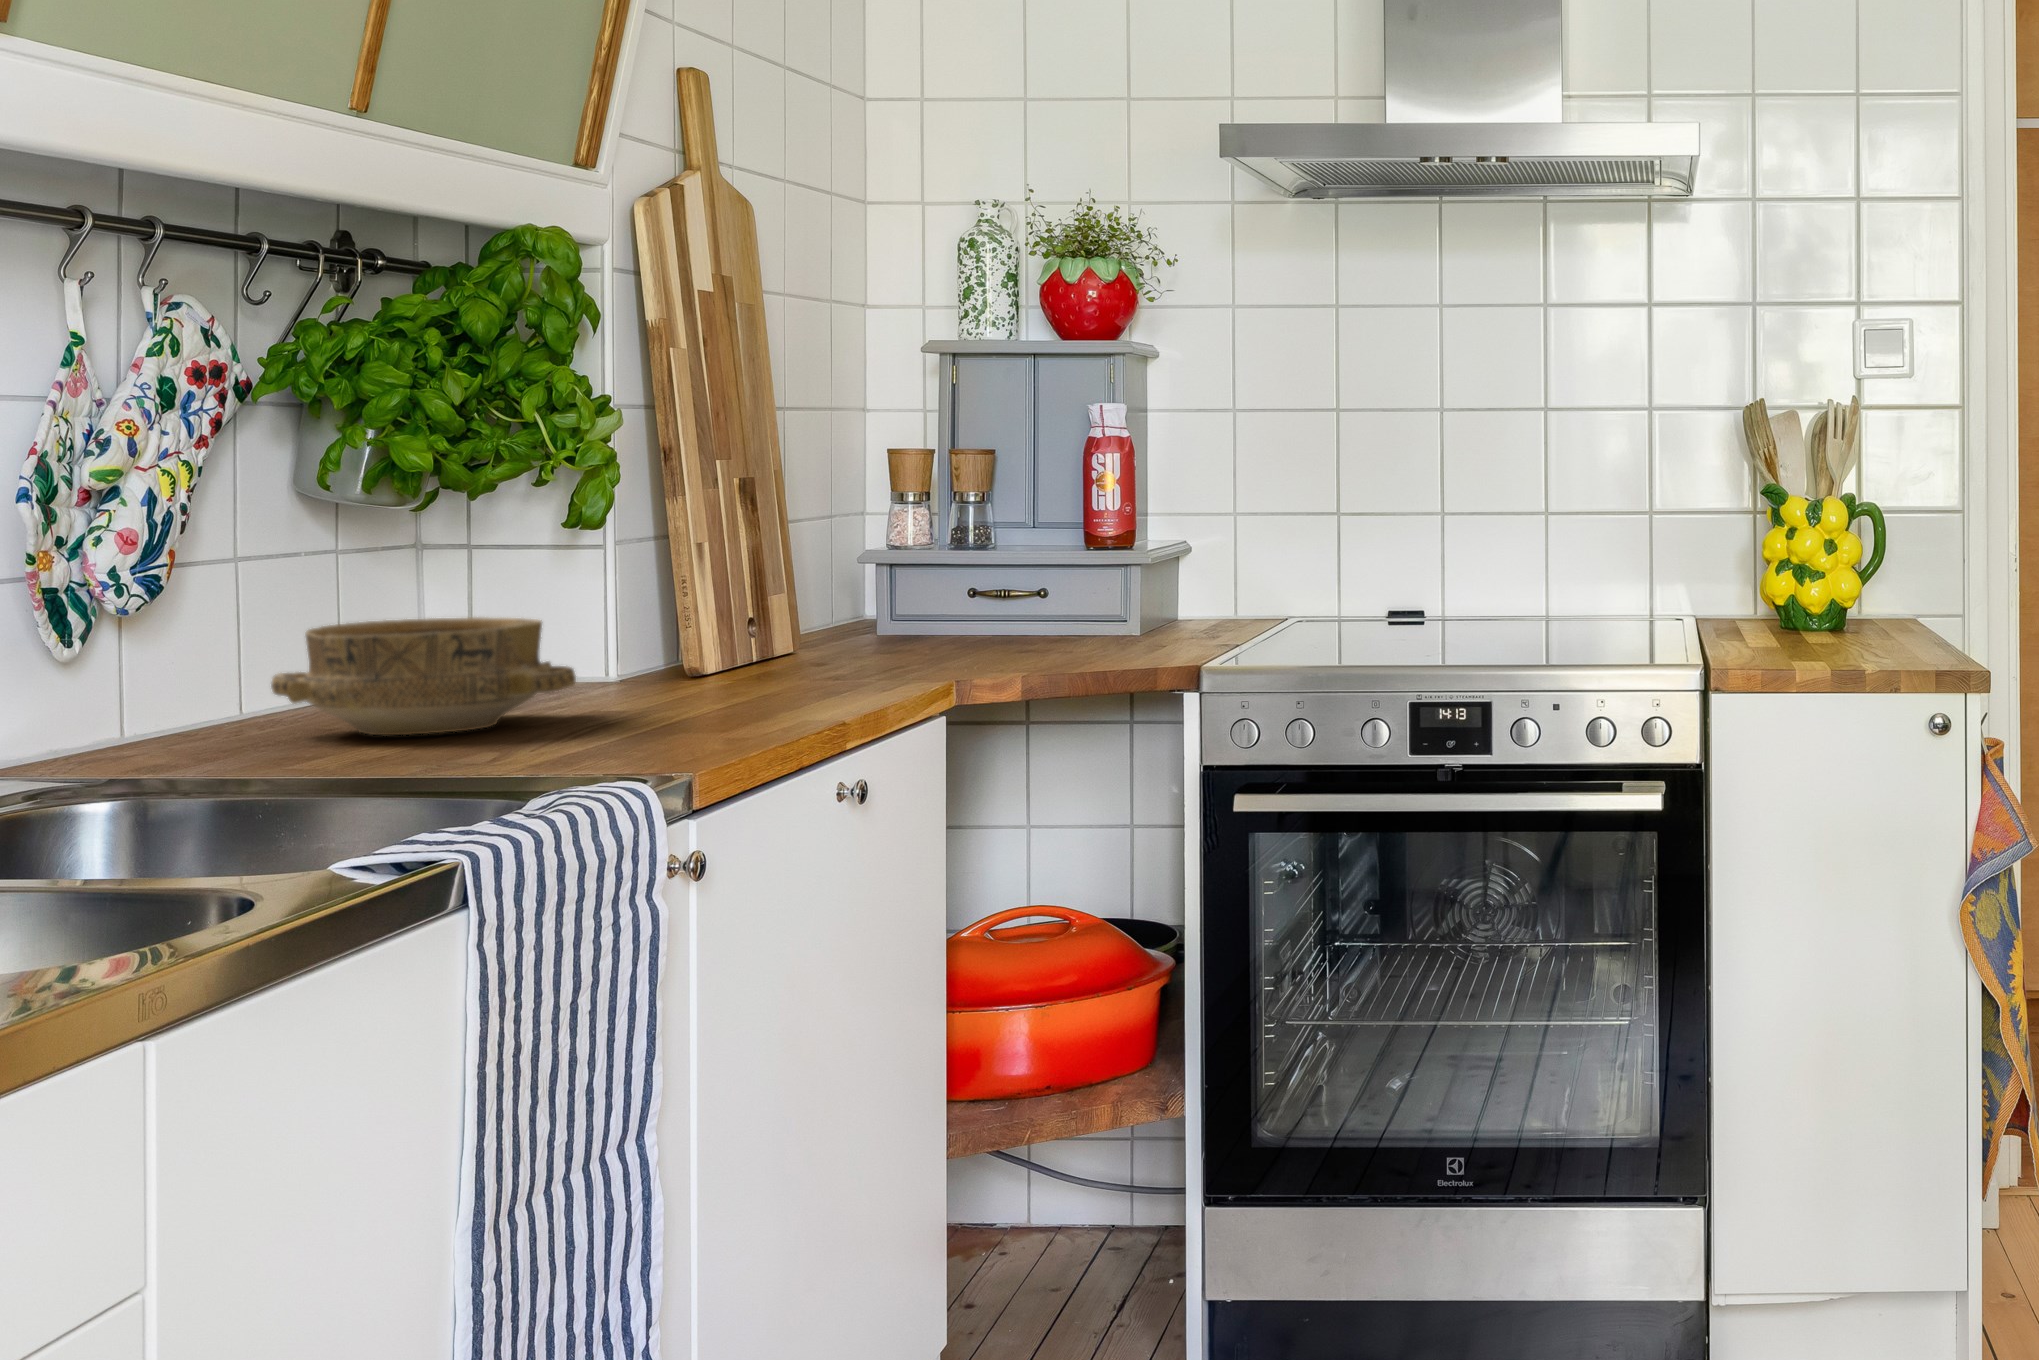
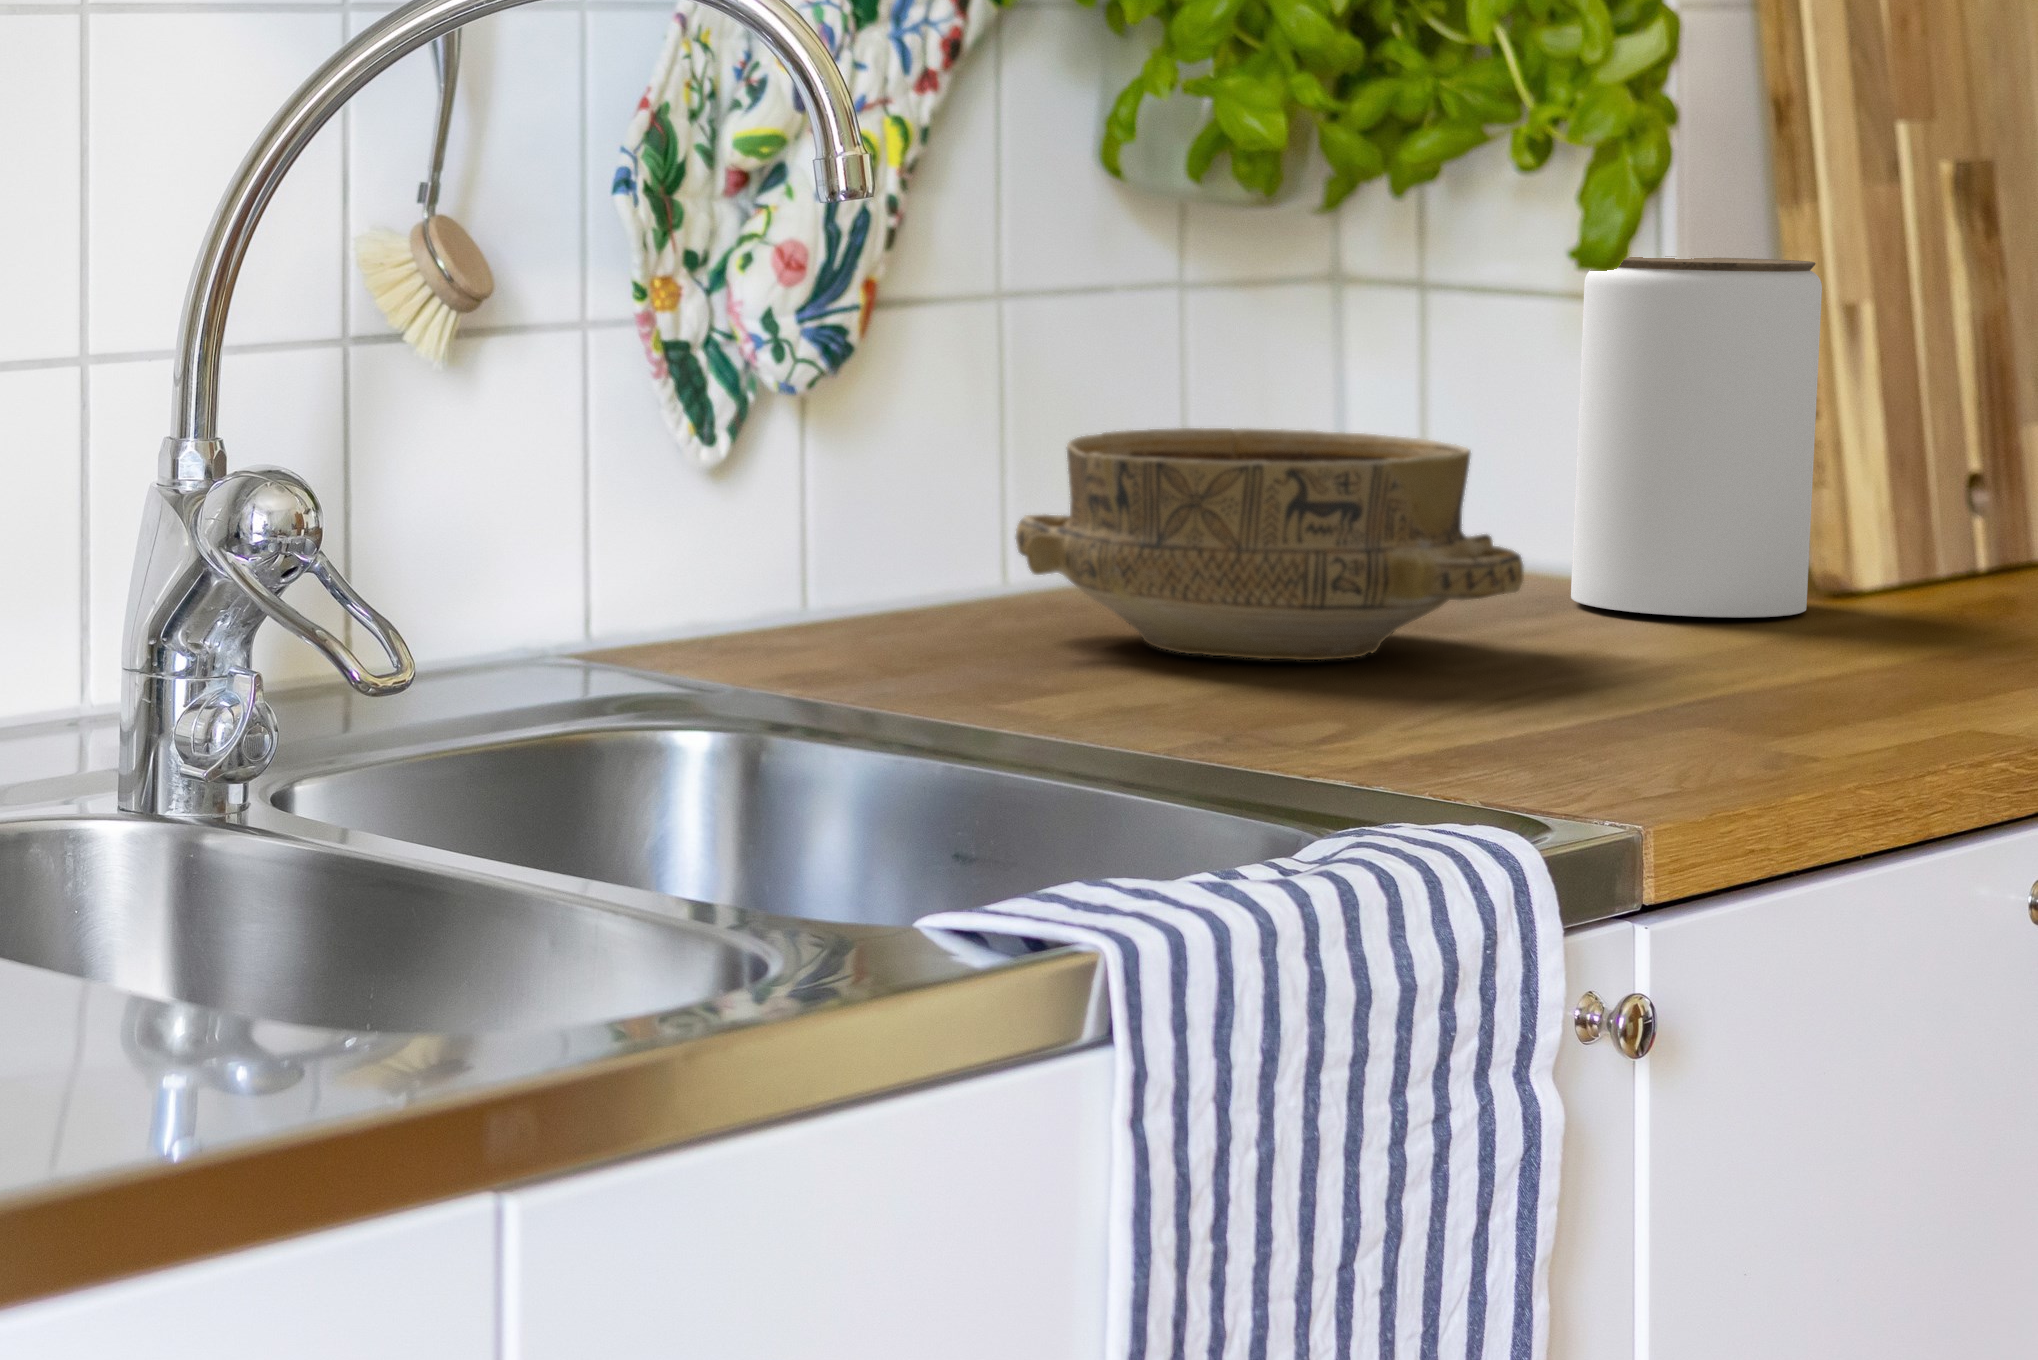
jar: none [577,525,699,694] -> present [1571,256,1822,618]

